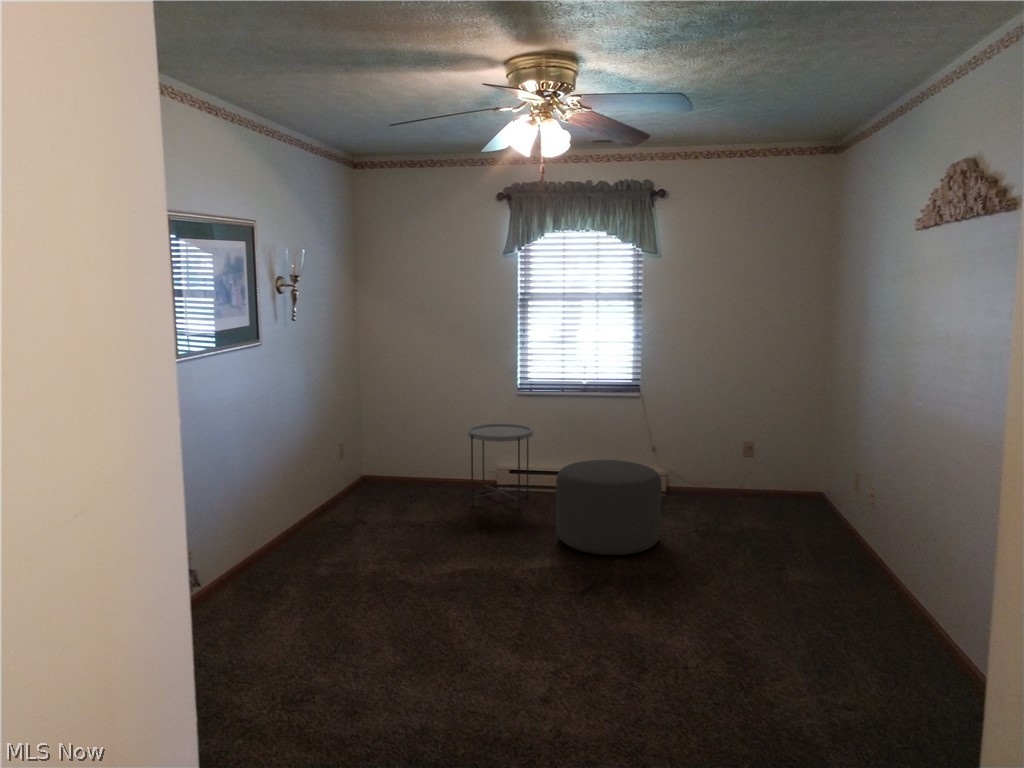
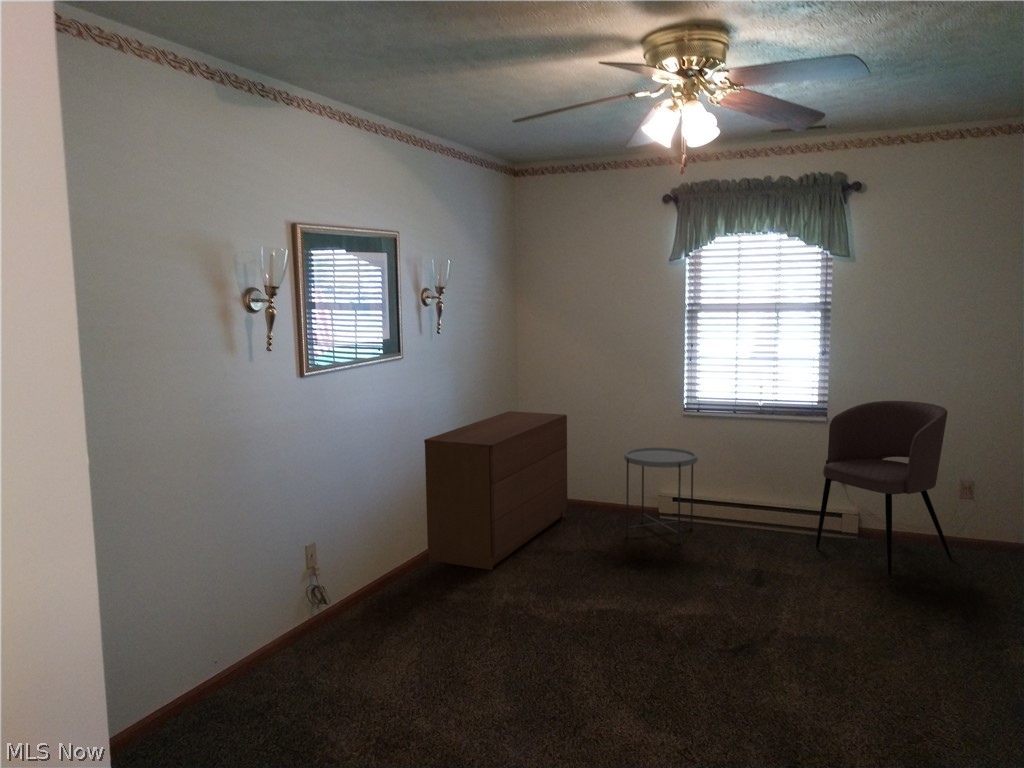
armchair: none [634,377,739,524] -> present [816,401,952,576]
dresser: none [282,395,414,545] -> present [424,411,568,570]
ottoman: present [556,460,662,555] -> none [715,494,844,607]

